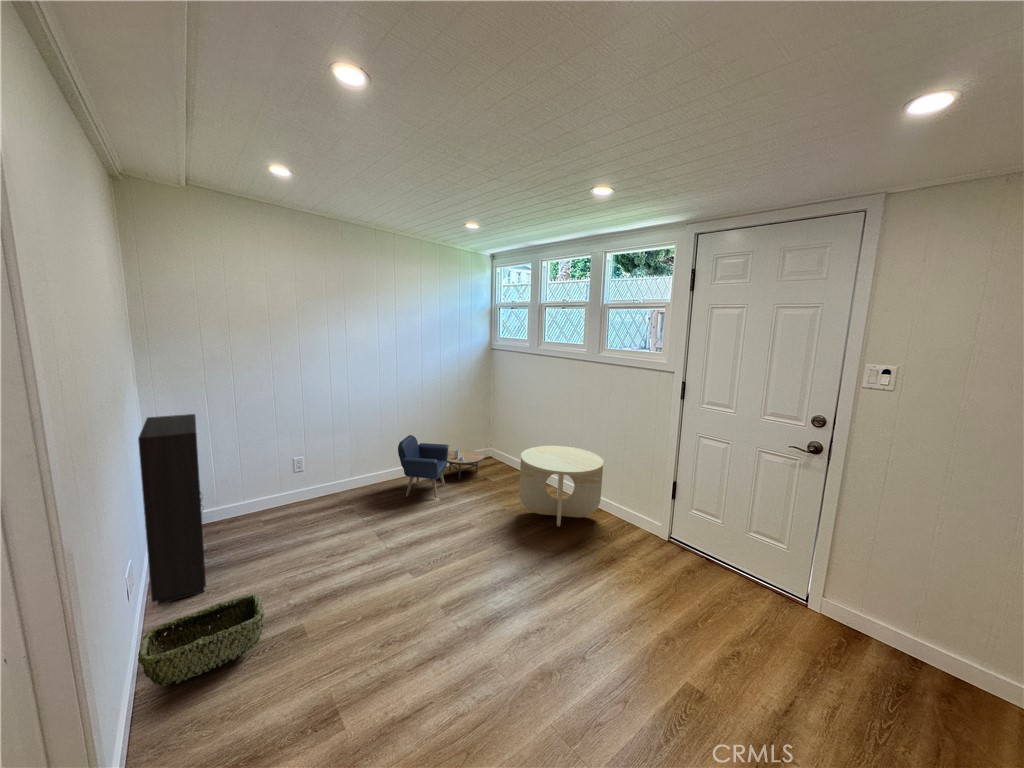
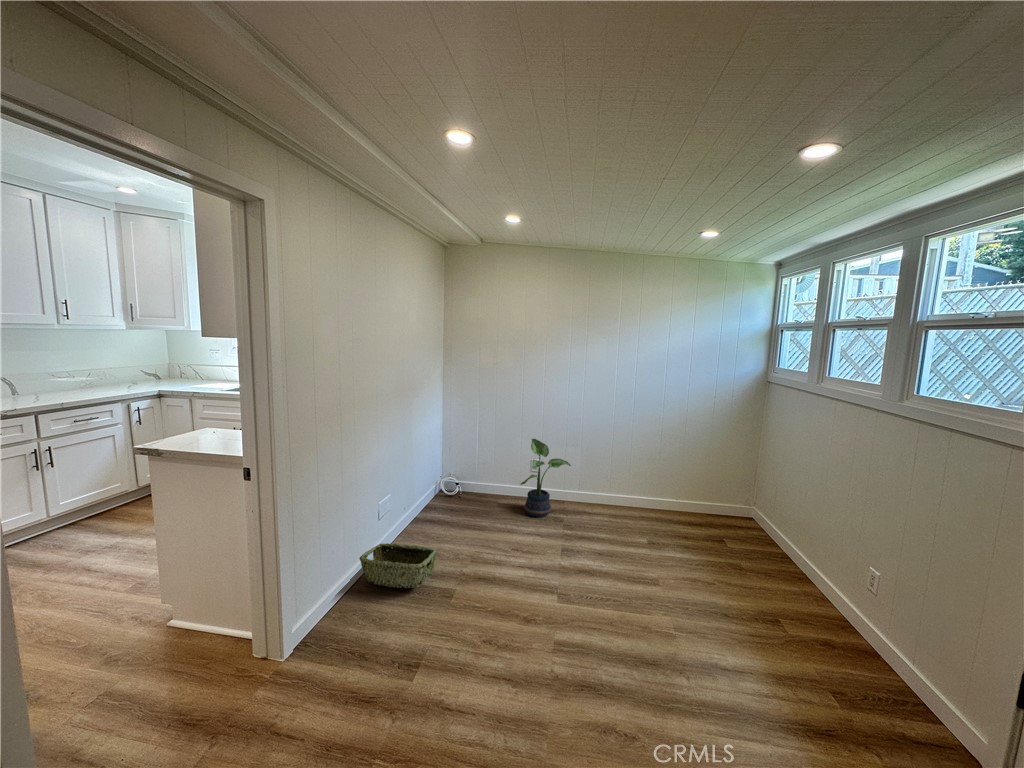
cabinet: present [138,414,206,605] -> none [405,407,457,537]
potted plant: none [295,433,351,518] -> present [521,439,571,517]
armchair: present [398,435,484,498] -> none [612,464,729,539]
side table: present [519,446,604,527] -> none [733,518,883,652]

